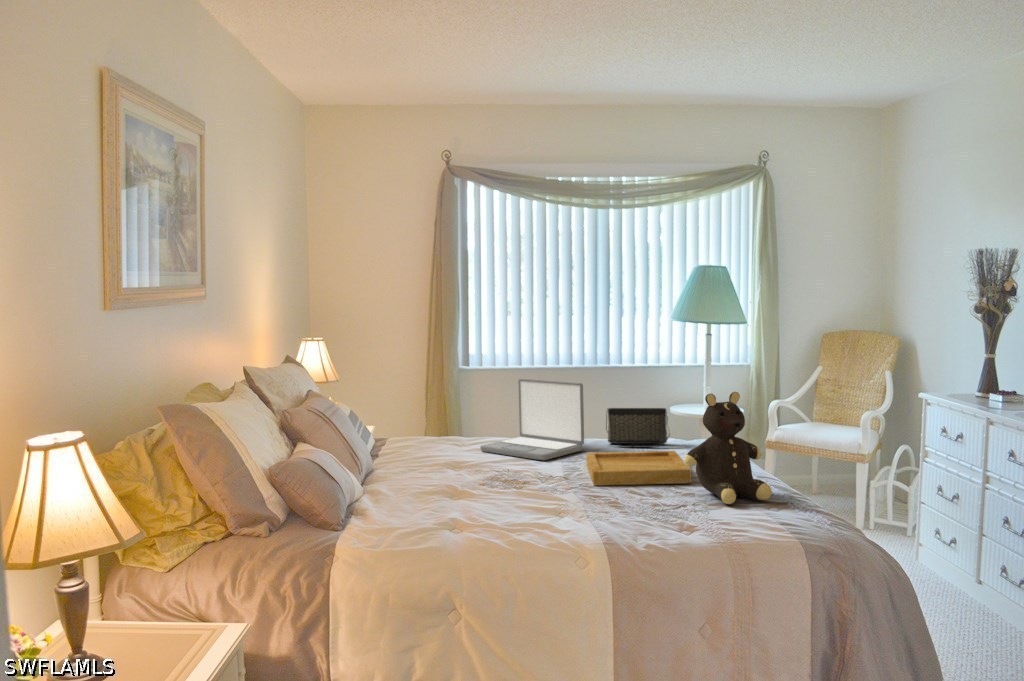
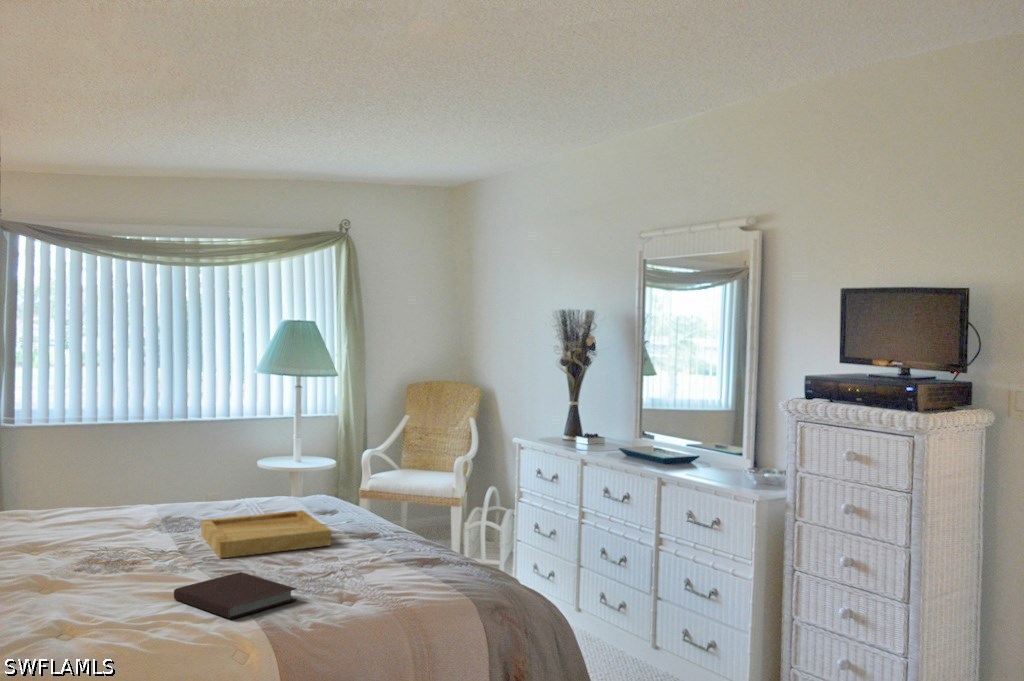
laptop: present [480,379,584,460] -> none [57,437,192,533]
teddy bear: present [685,392,772,504] -> none [331,443,423,565]
handbag: present [606,408,670,448] -> none [215,464,289,510]
notebook: none [545,497,641,533] -> present [174,572,297,619]

